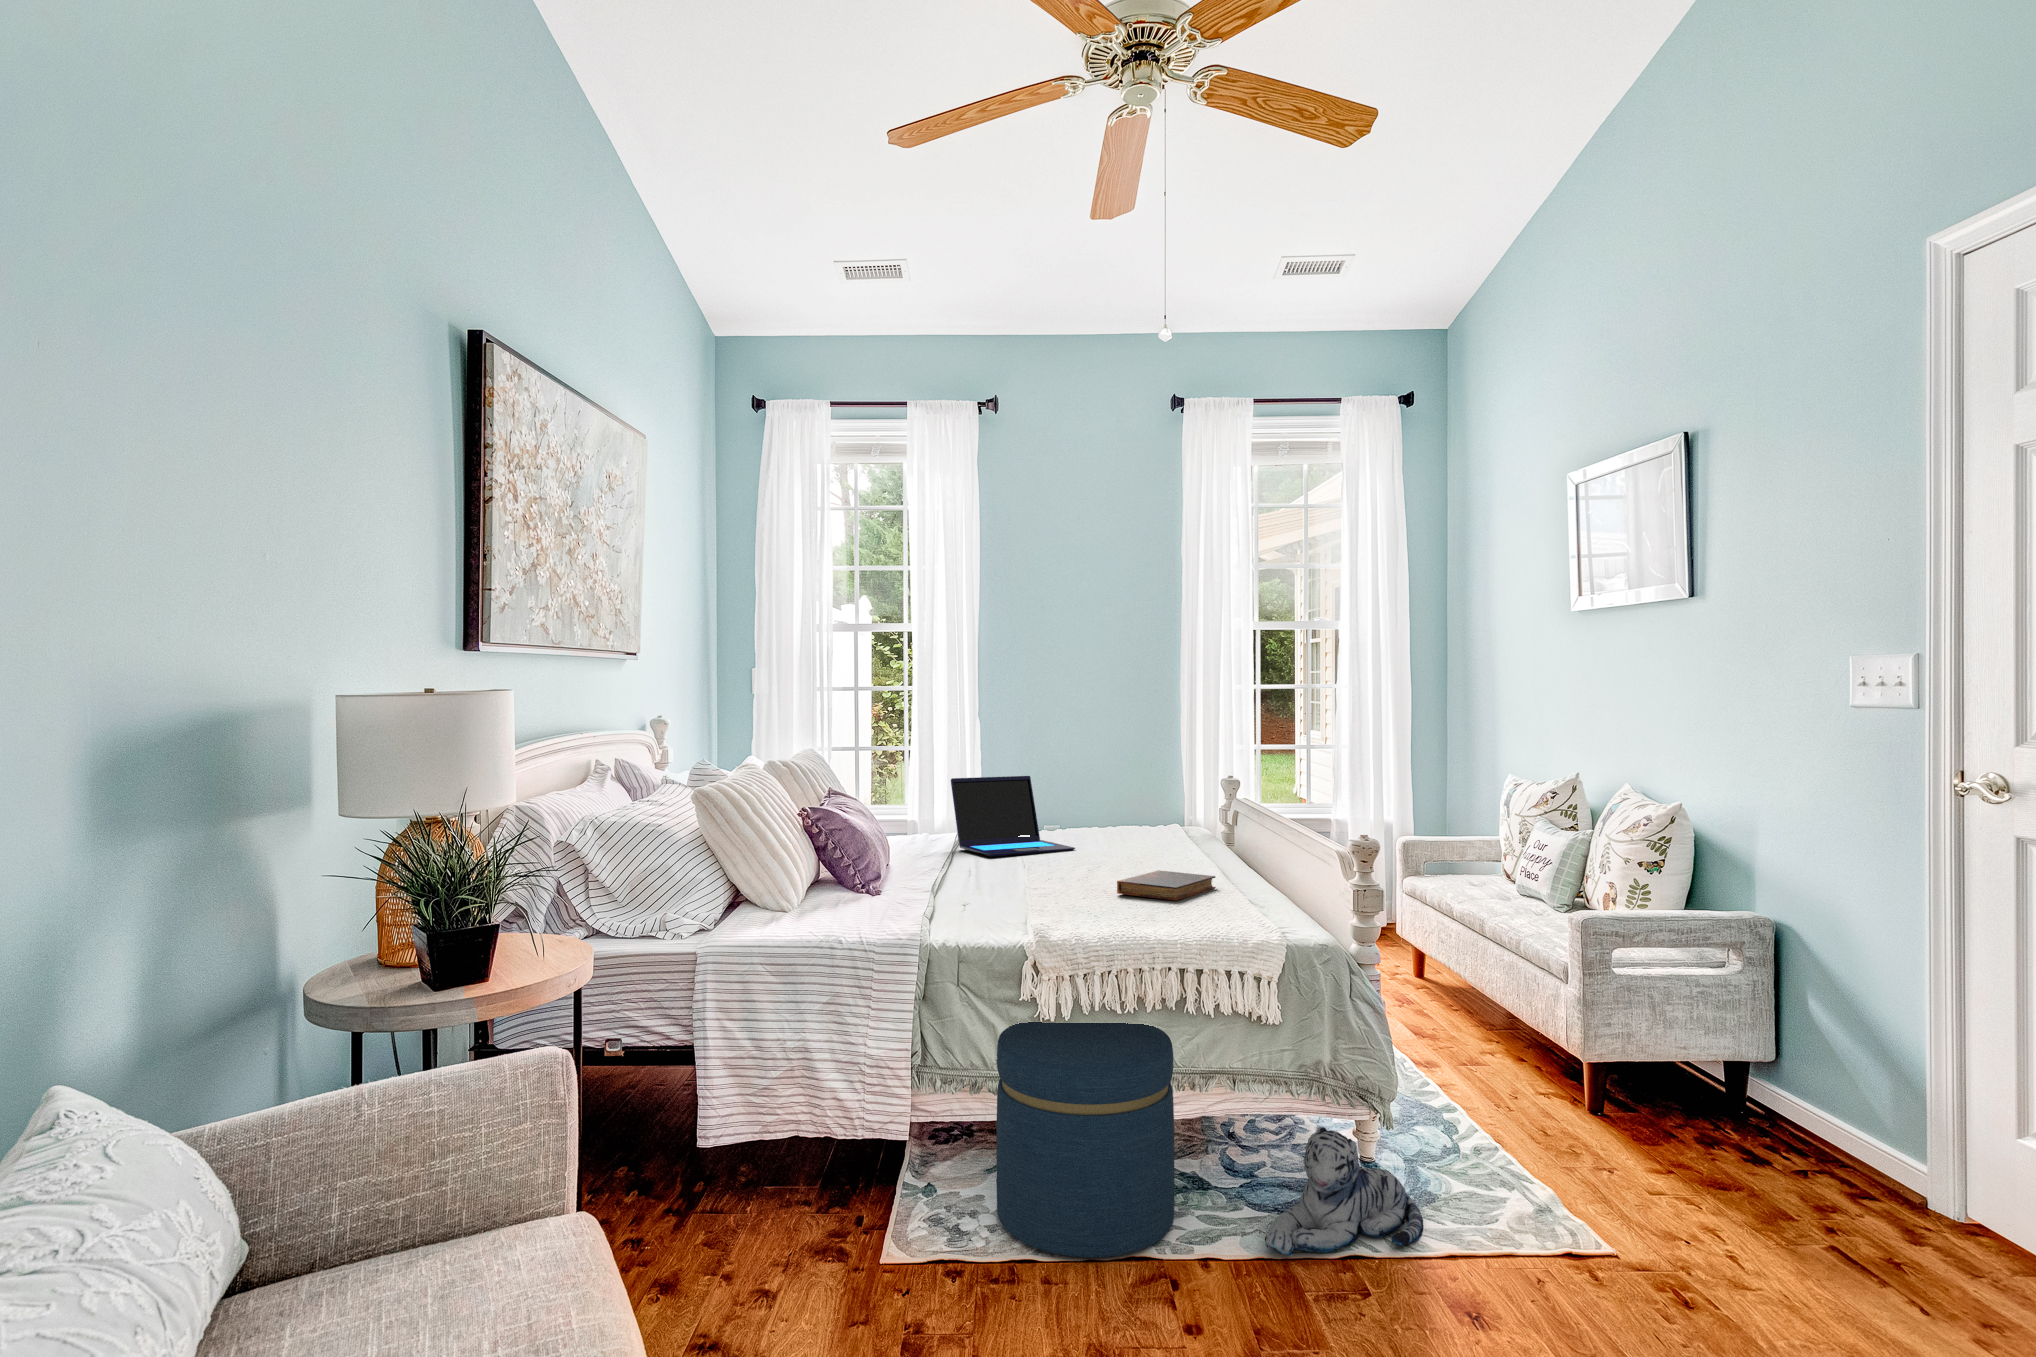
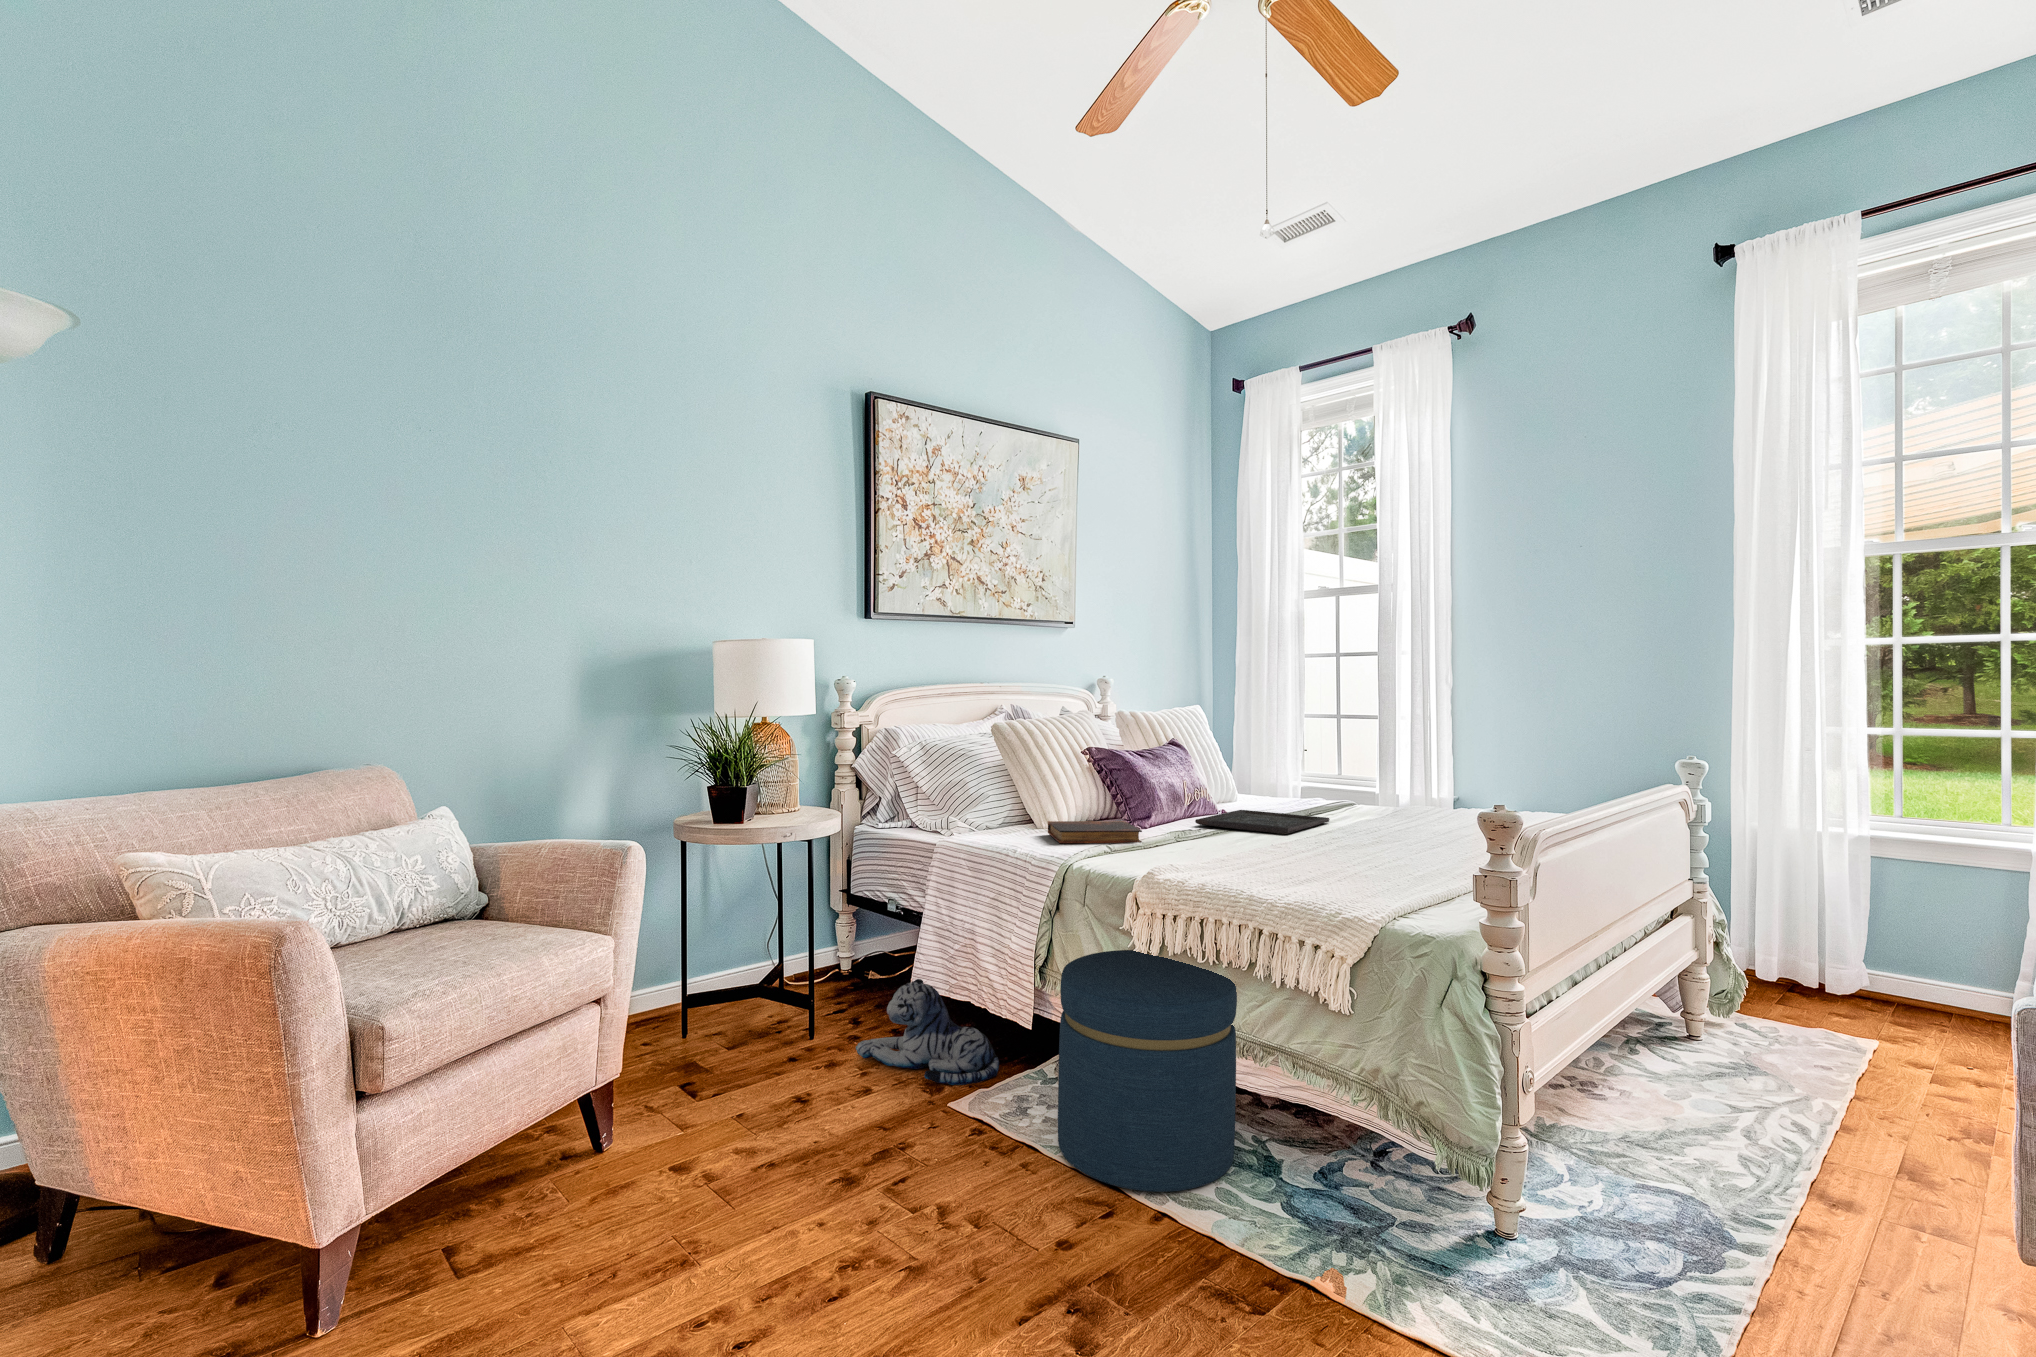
laptop: present [951,776,1075,857] -> none [1322,737,1433,822]
tray: none [923,858,1028,882] -> present [1195,810,1330,834]
book: present [1117,870,1216,901] -> present [1048,821,1142,843]
plush toy: present [1265,1127,1423,1256] -> present [856,979,999,1085]

